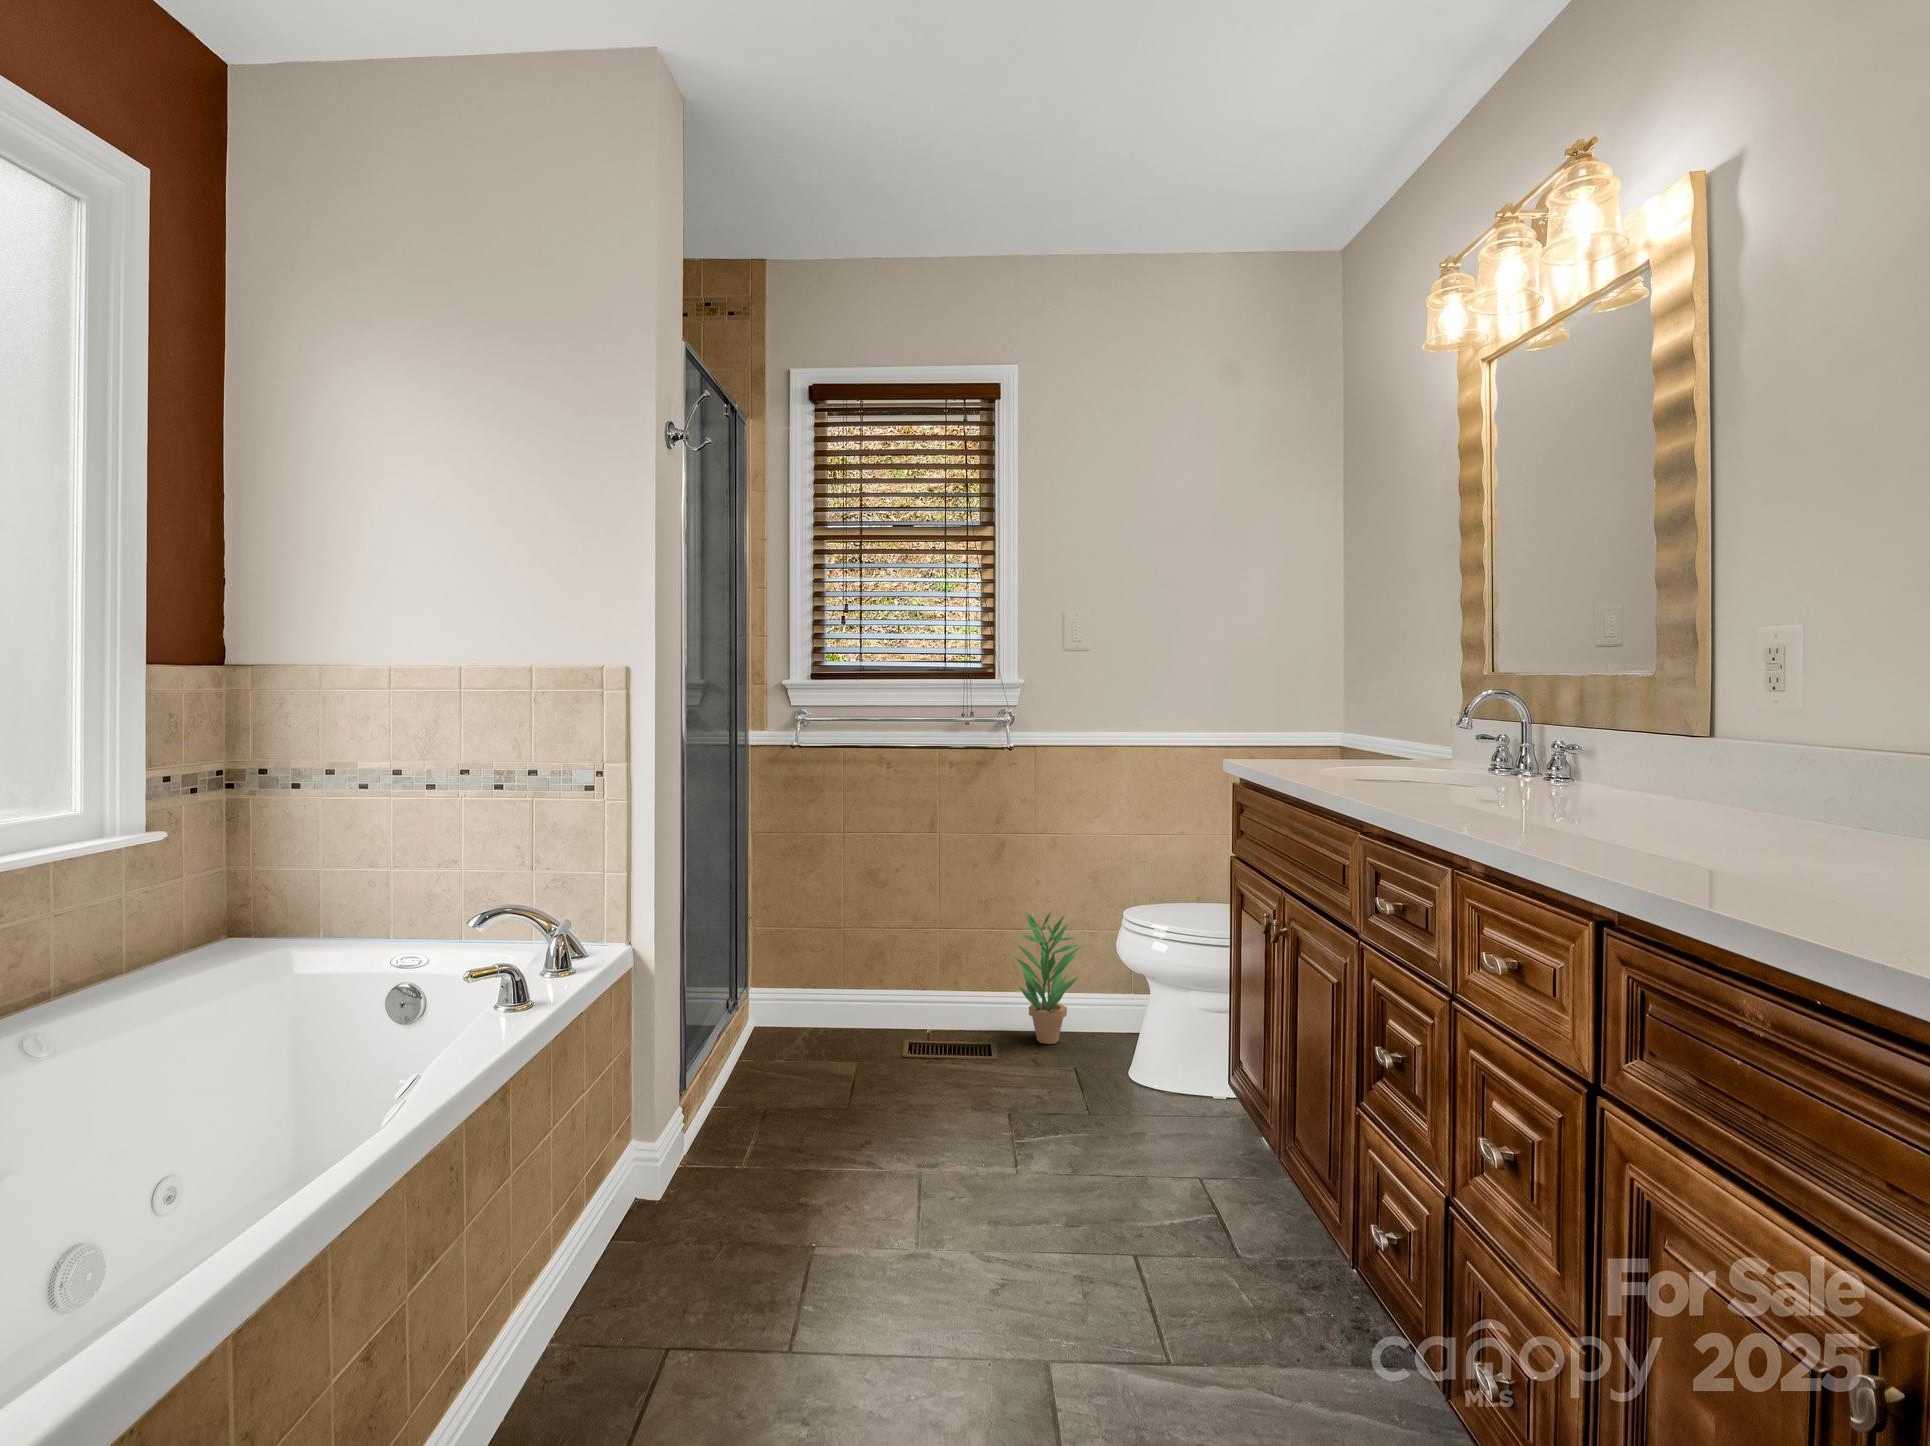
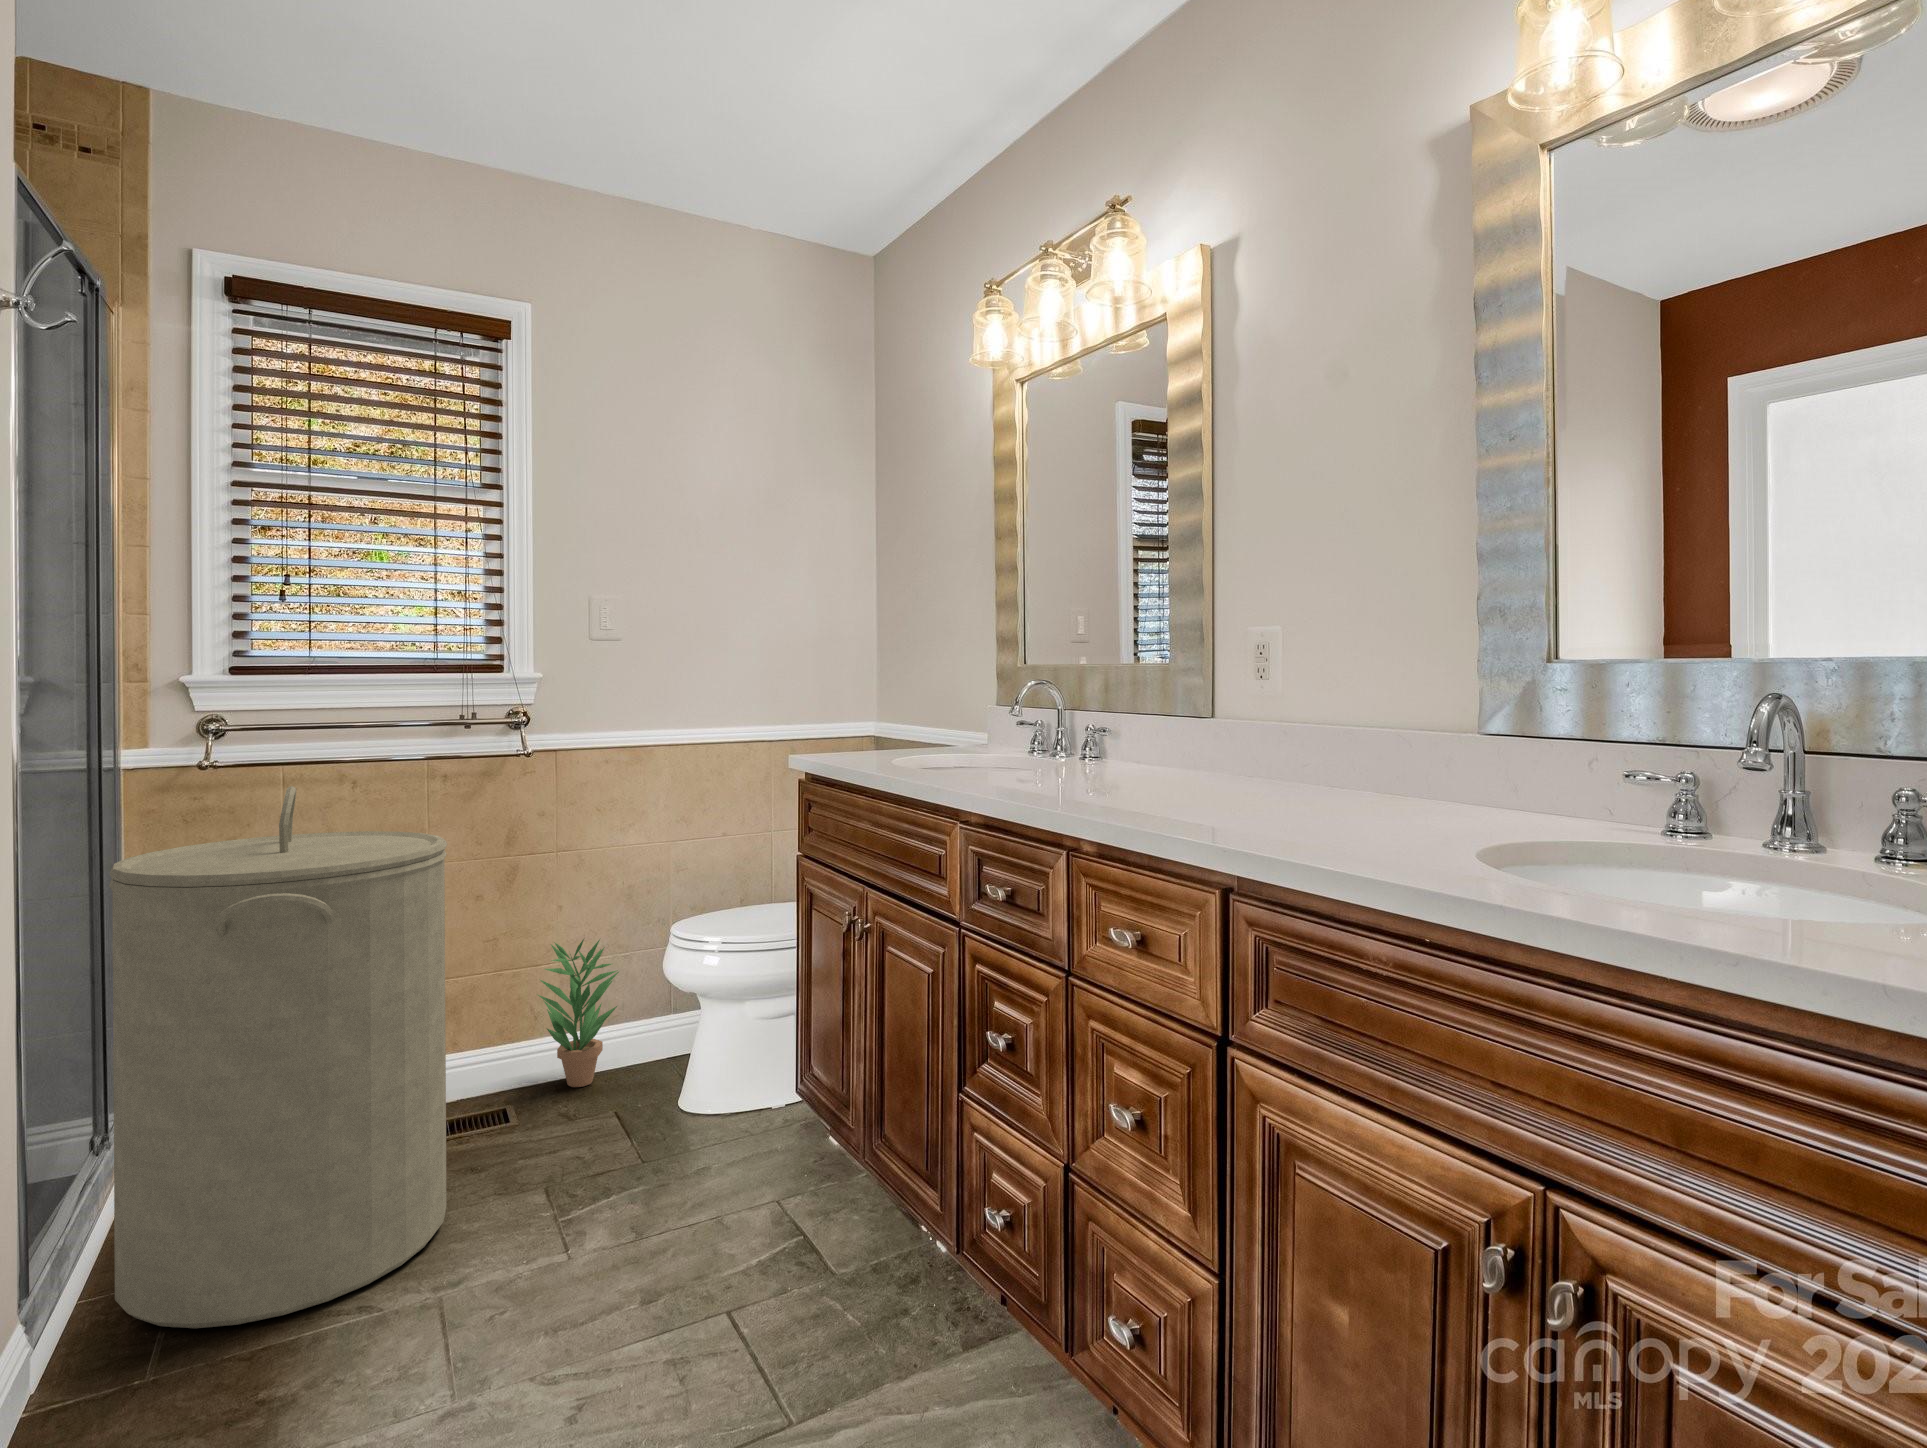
laundry hamper: none [719,762,934,1162] -> present [109,786,447,1328]

